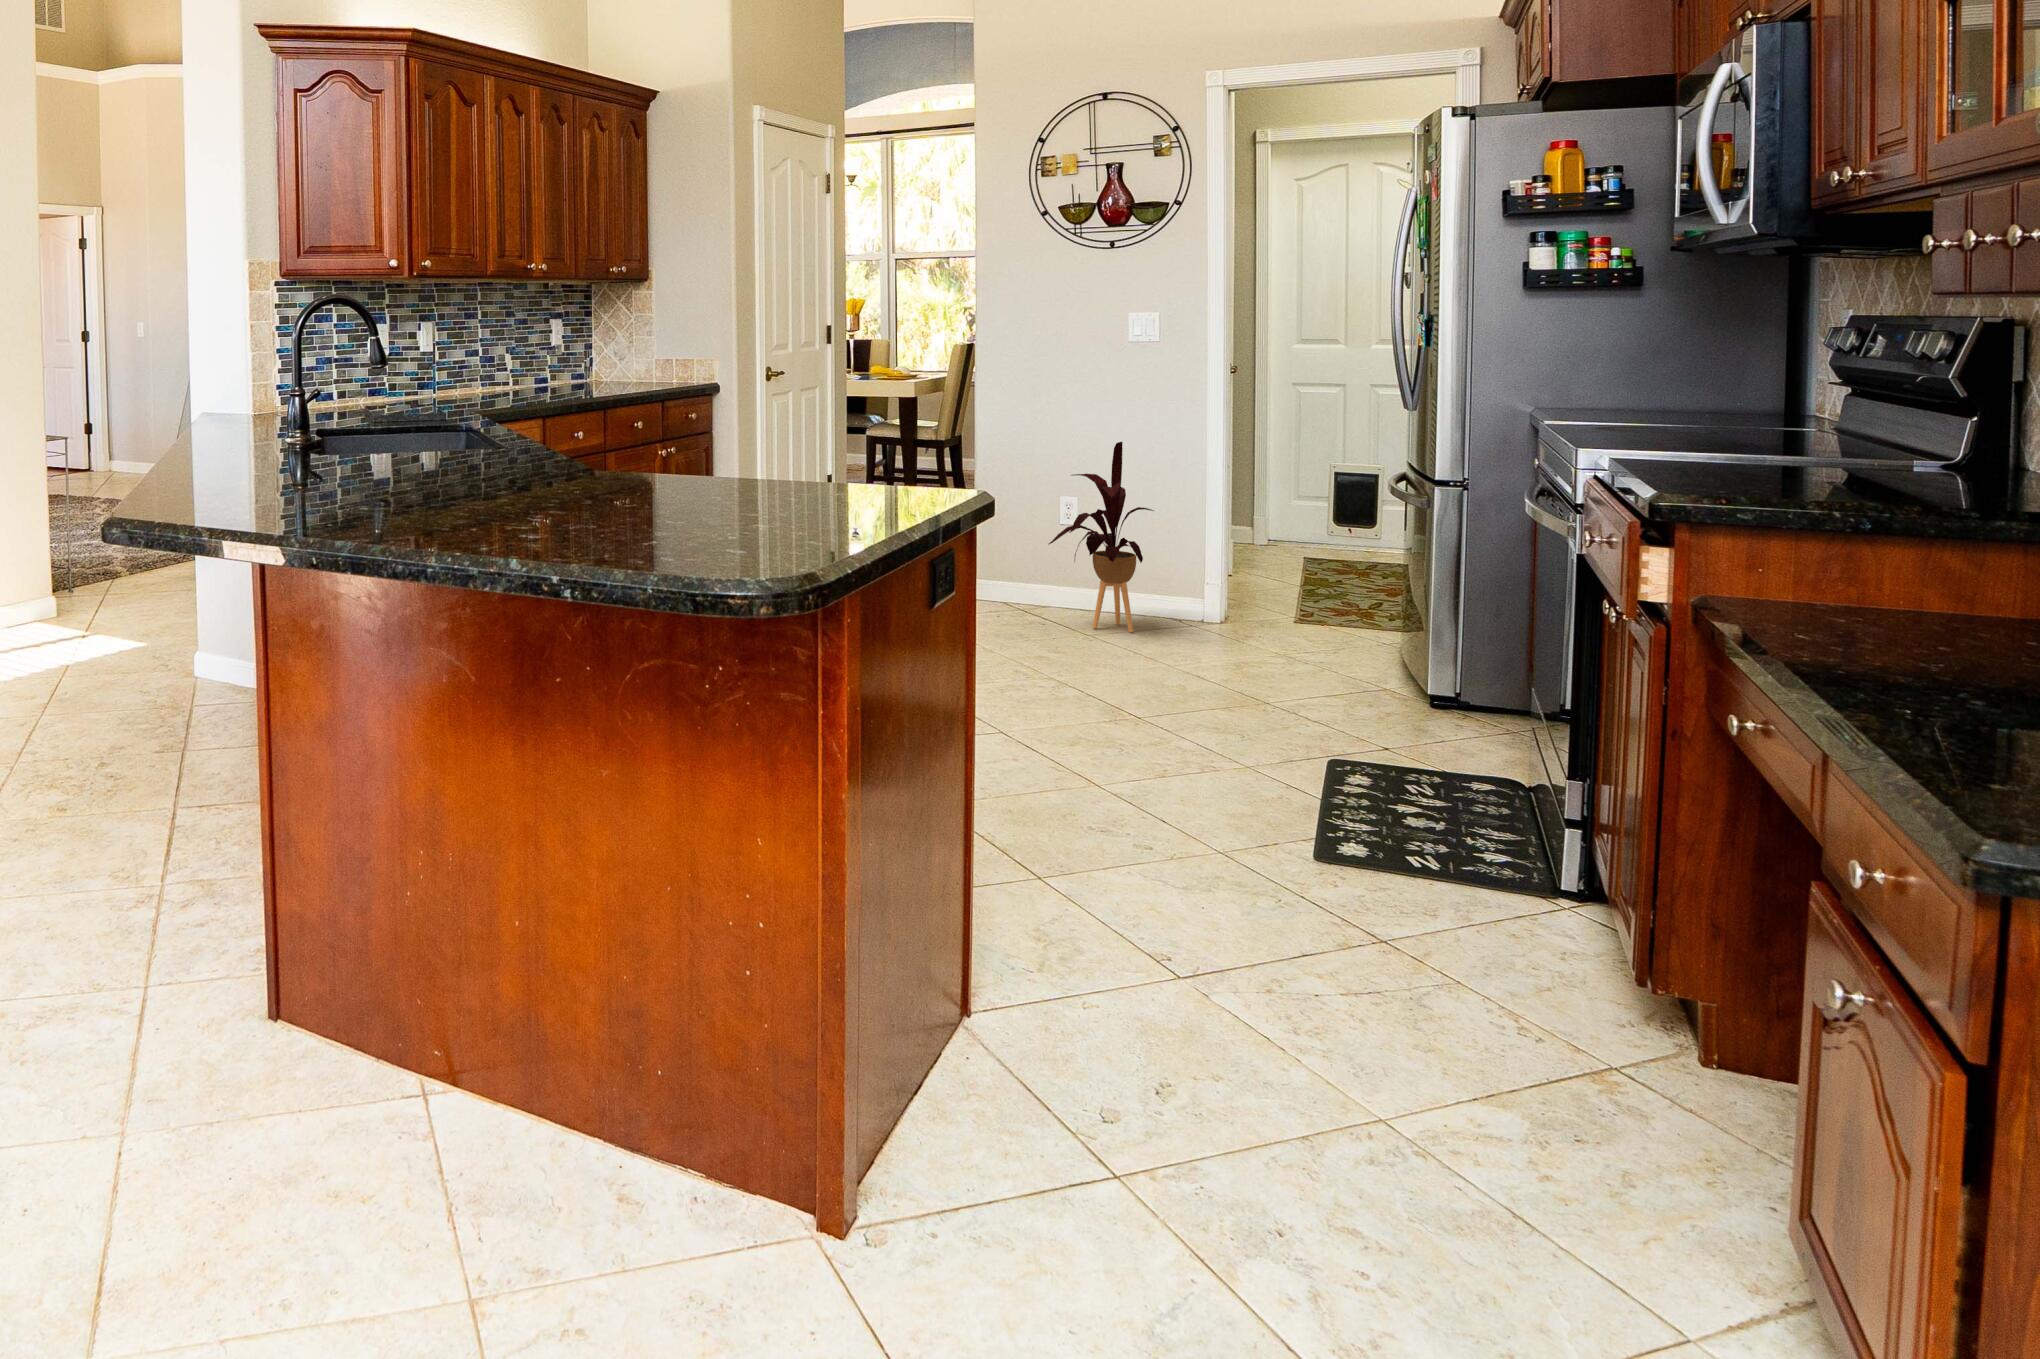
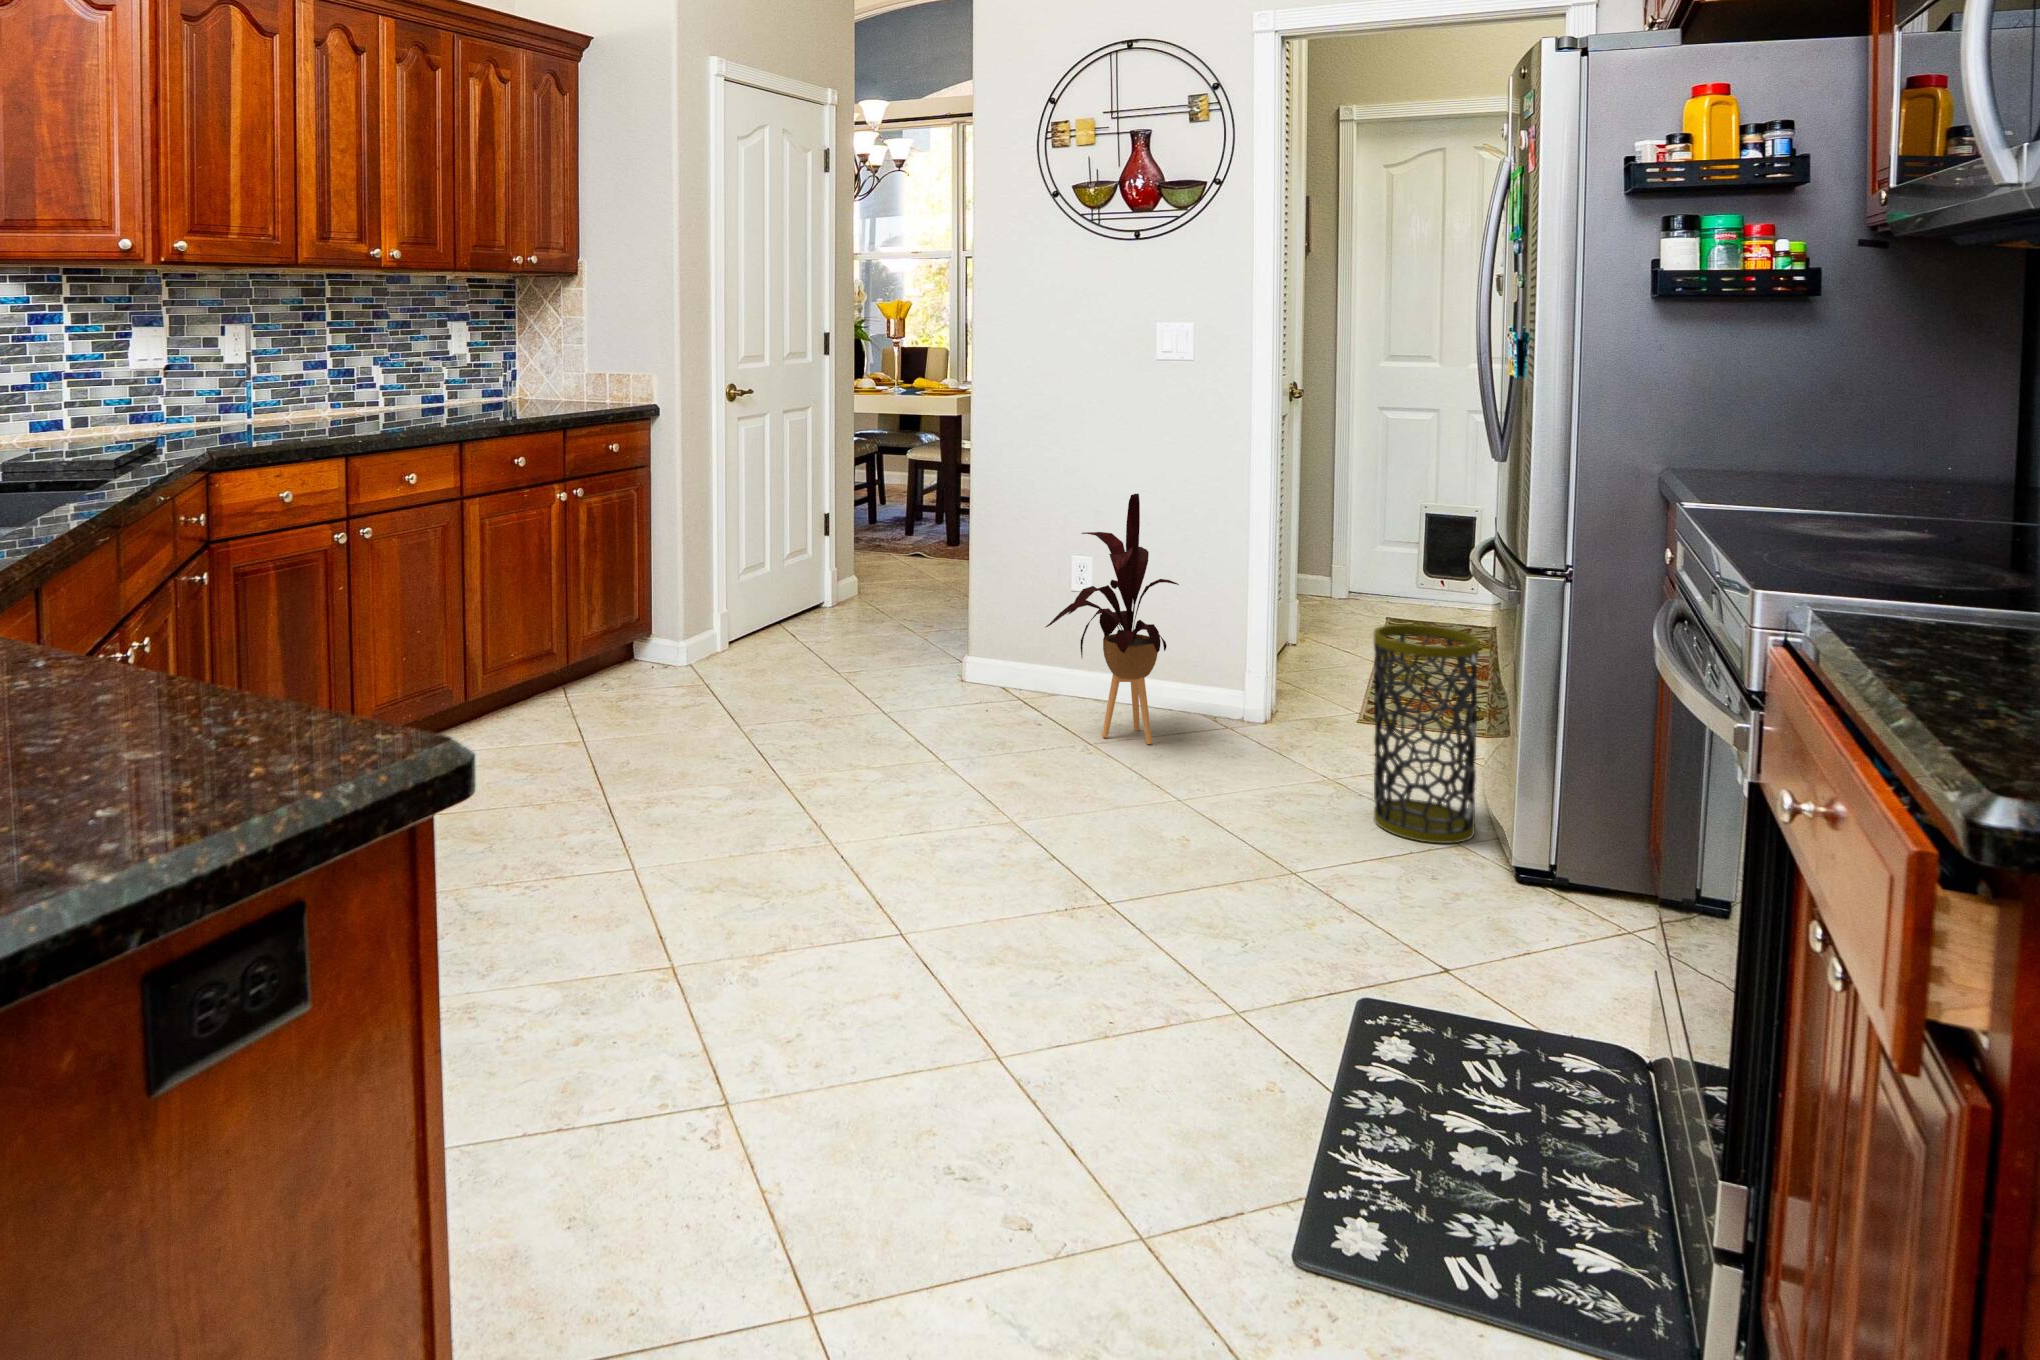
trash can: none [1316,532,1398,686] -> present [1373,624,1479,843]

